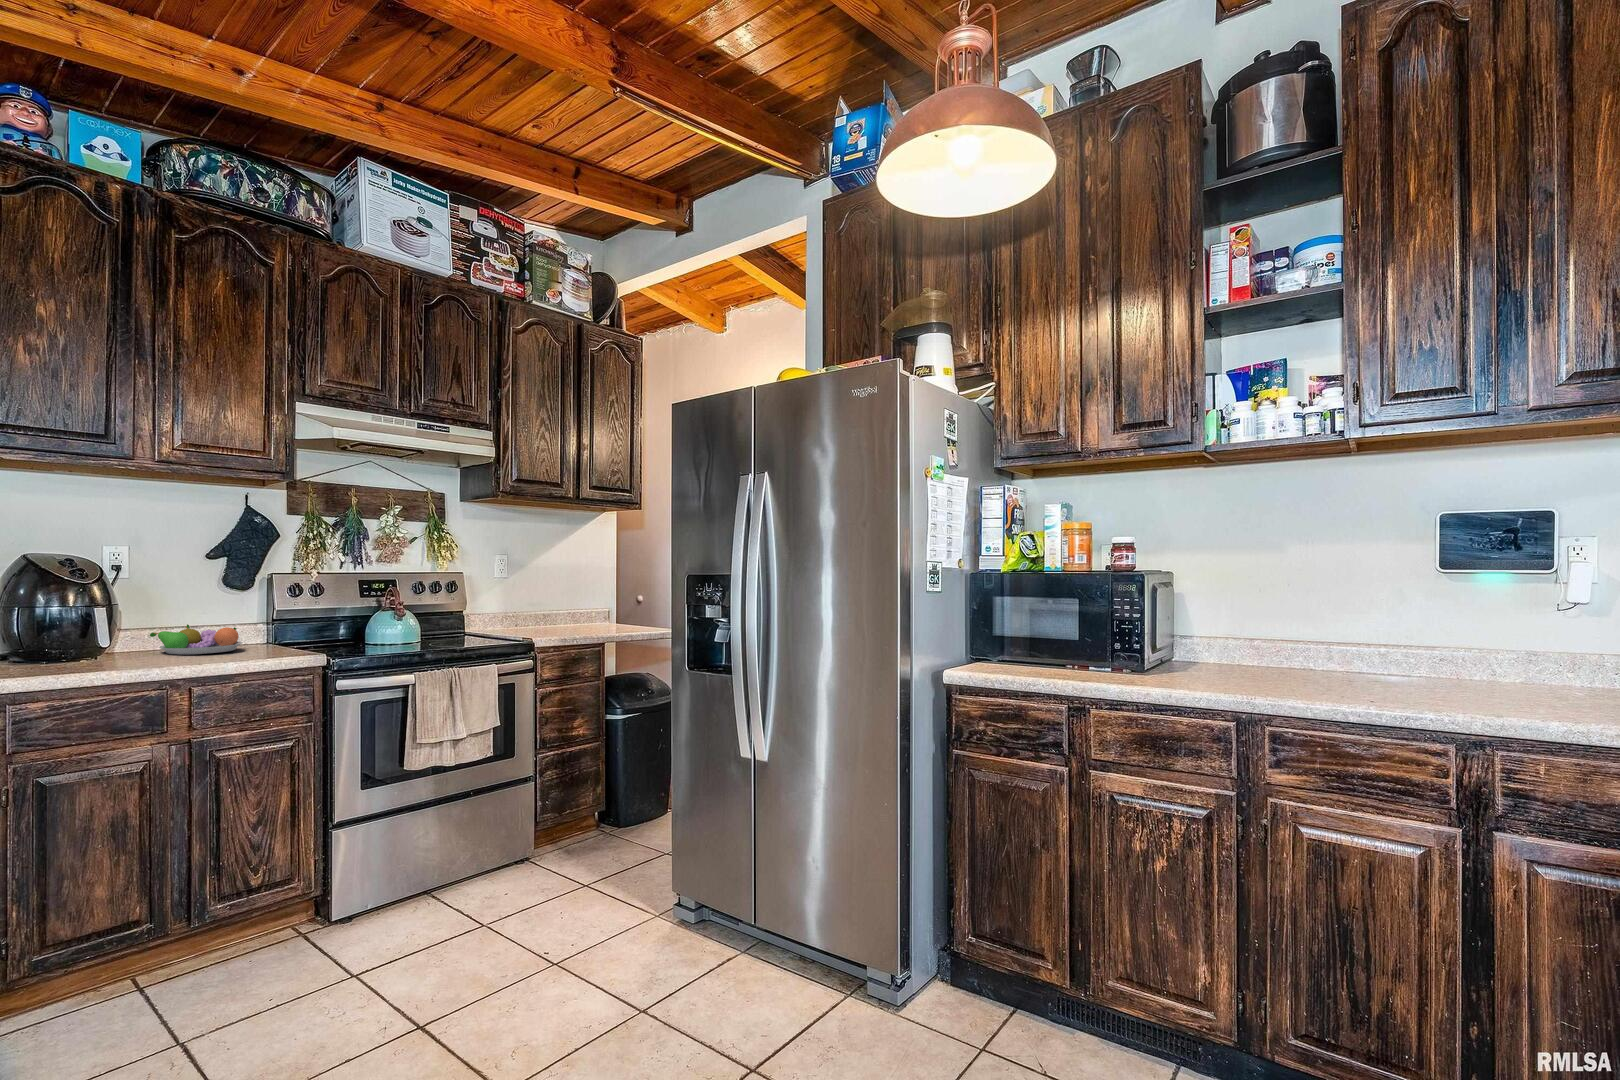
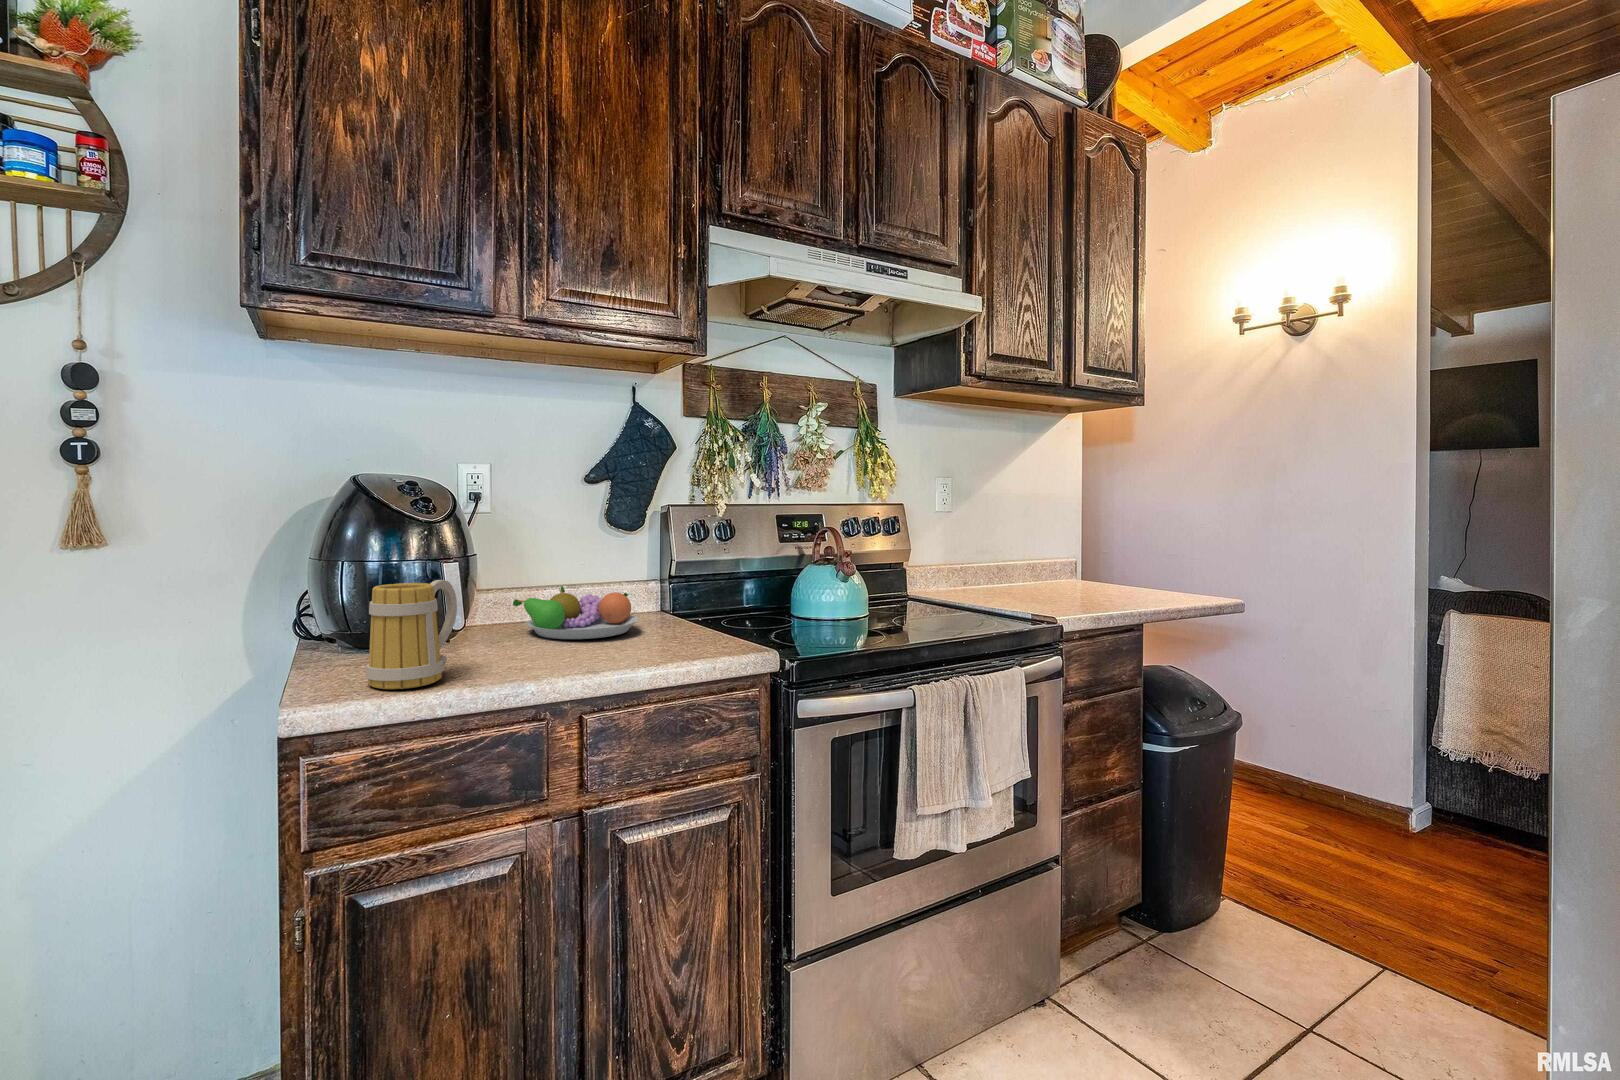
mug: none [51,616,112,673] -> present [366,580,457,689]

